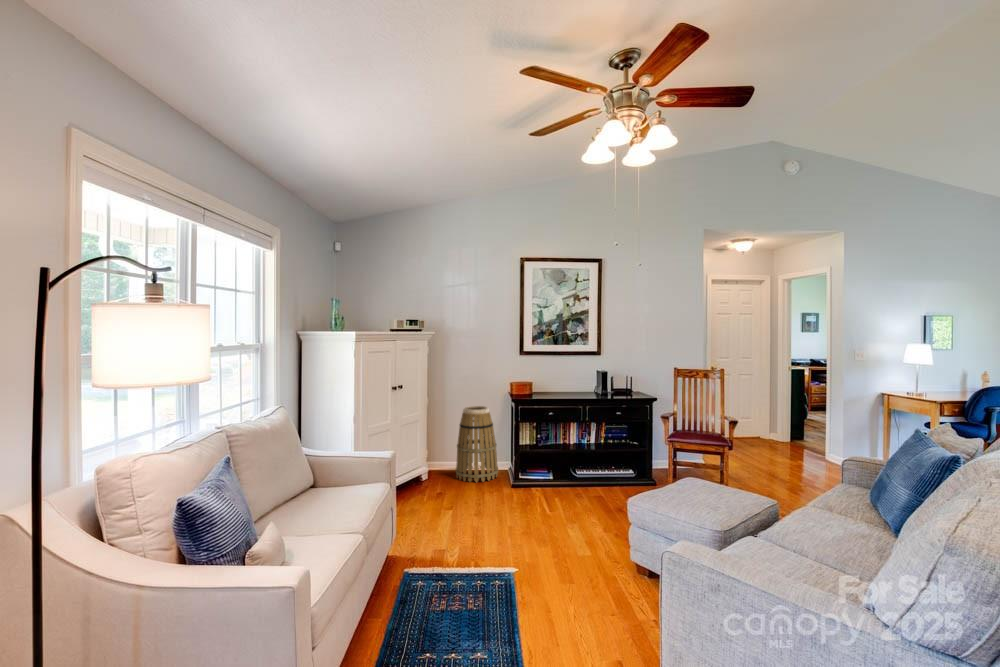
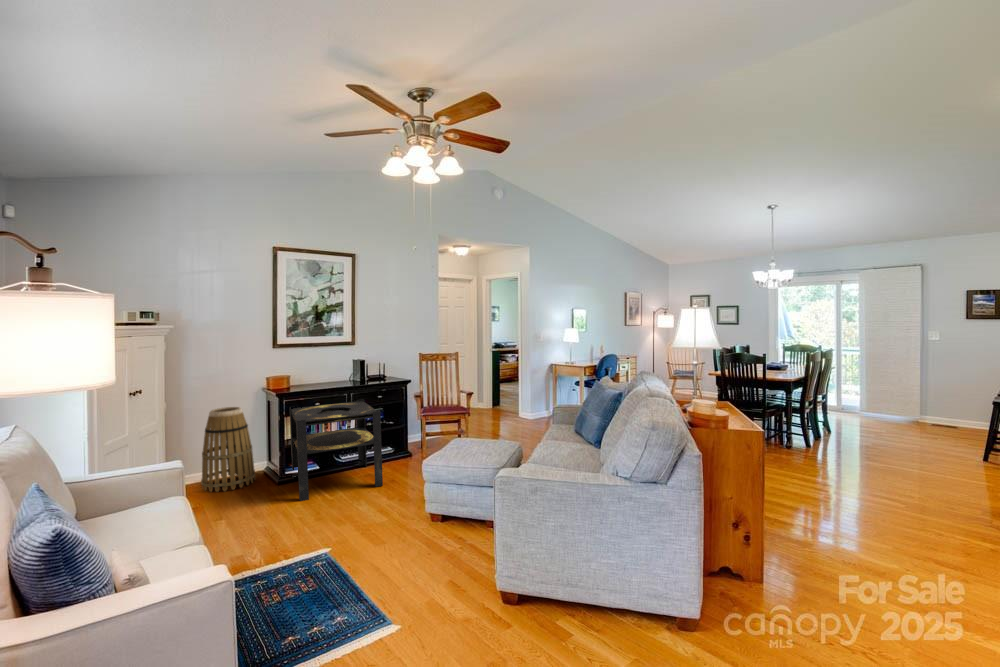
side table: none [519,413,605,512] -> present [290,399,383,501]

